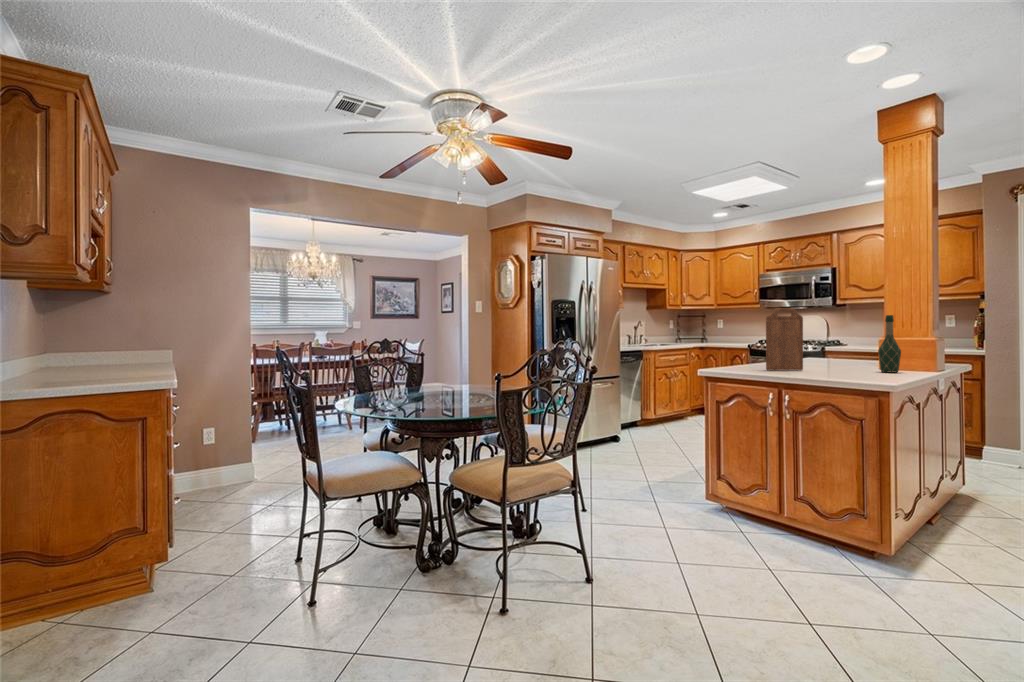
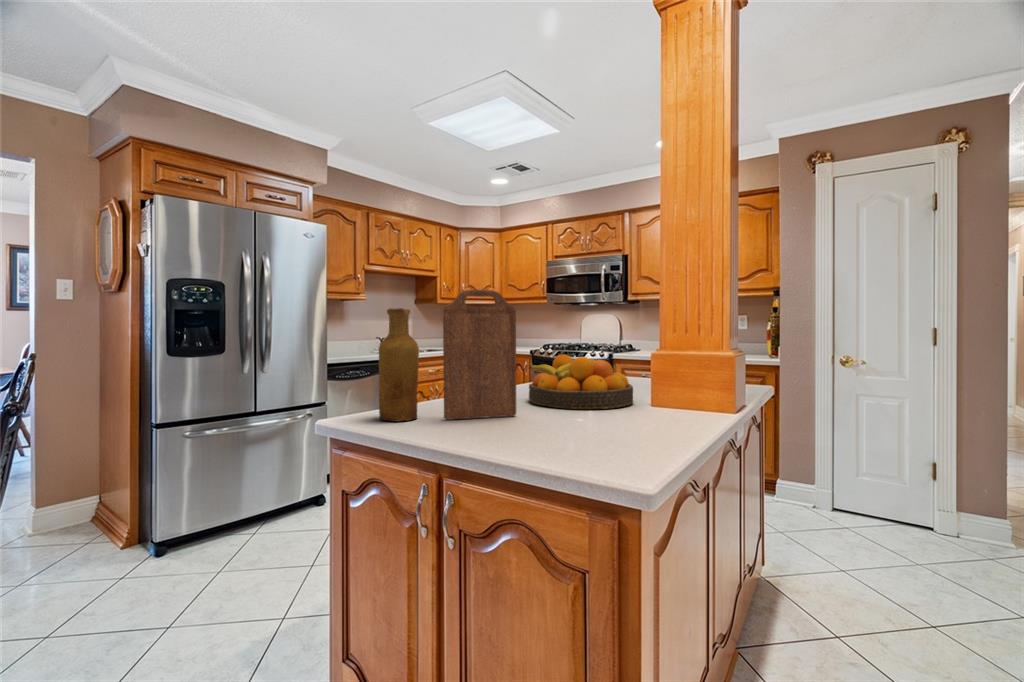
wine bottle: present [878,315,901,373] -> none [642,307,679,421]
vase: none [731,318,752,370] -> present [378,308,419,422]
fruit bowl: none [797,341,867,369] -> present [529,354,633,409]

